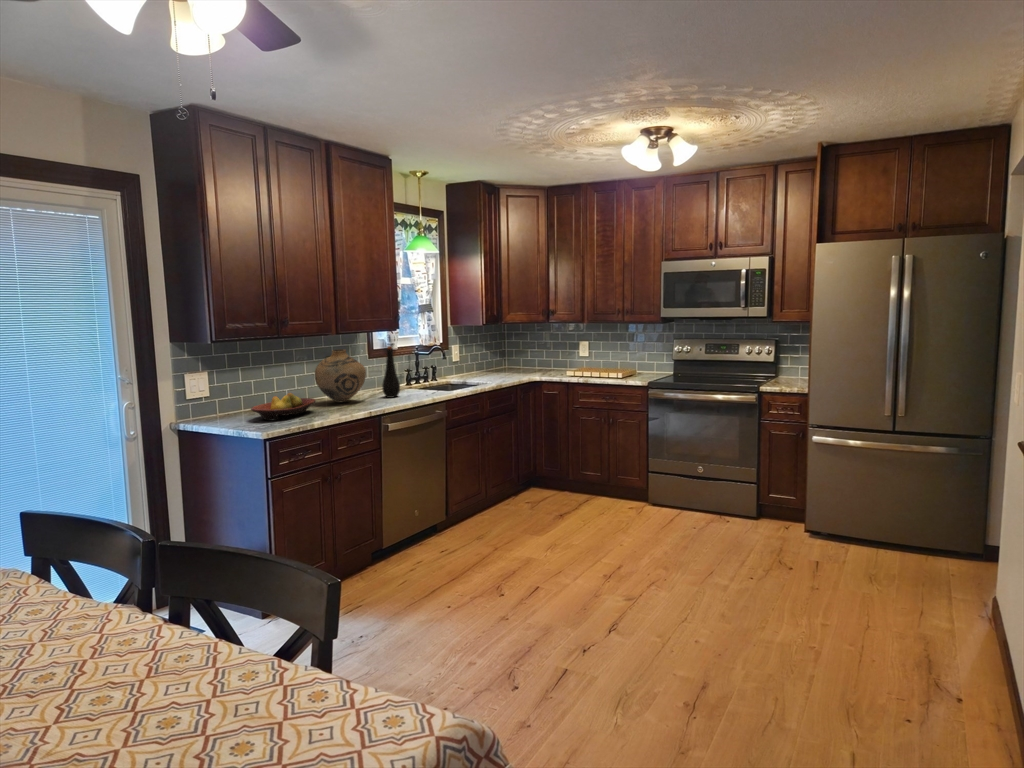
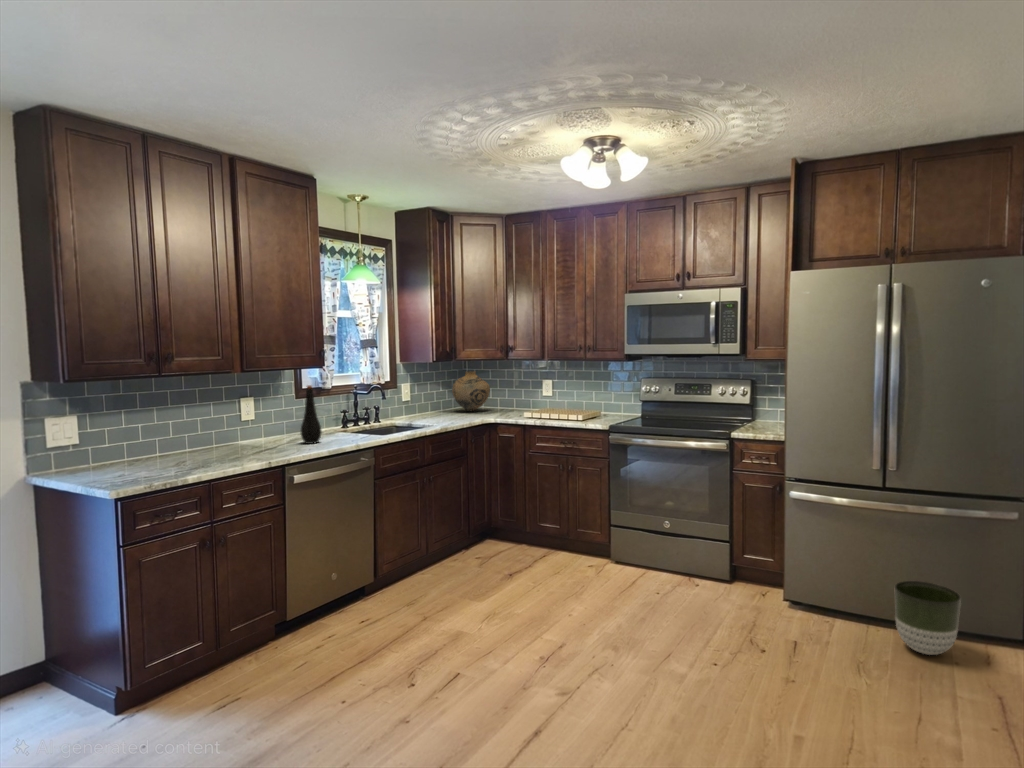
vase: present [315,349,366,402] -> present [452,371,490,411]
fruit bowl: present [251,393,315,420] -> none [120,440,208,473]
planter: none [901,510,957,569] -> present [894,581,961,655]

